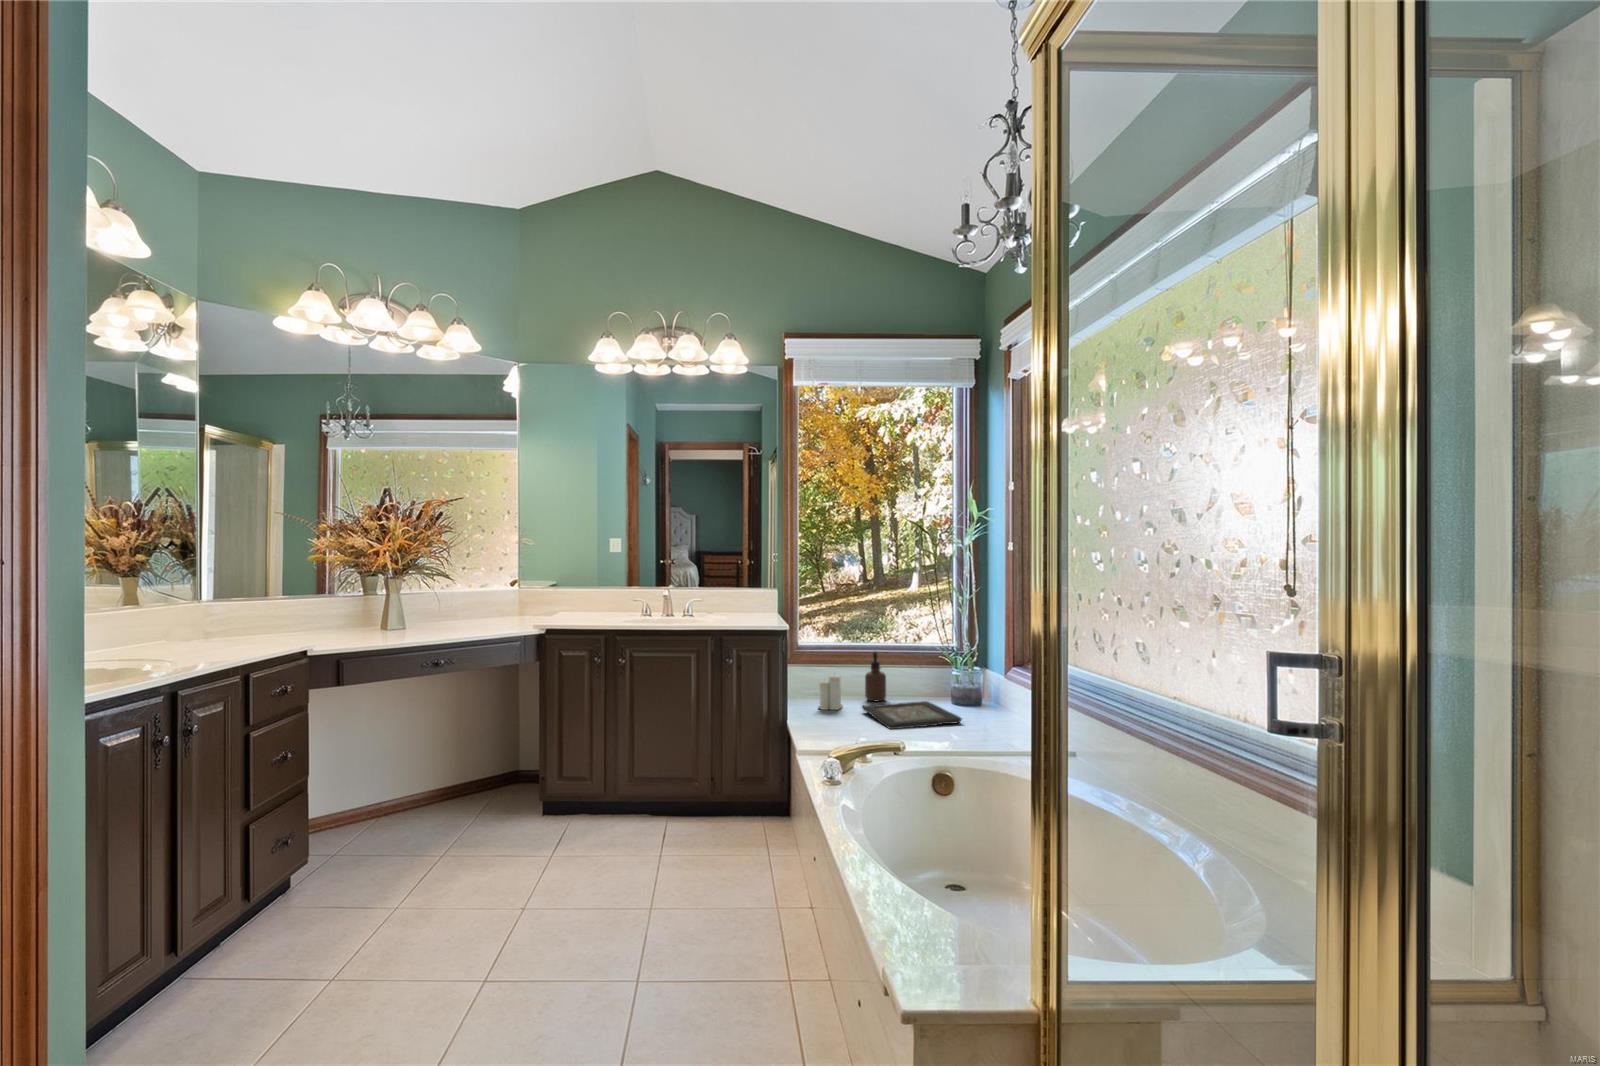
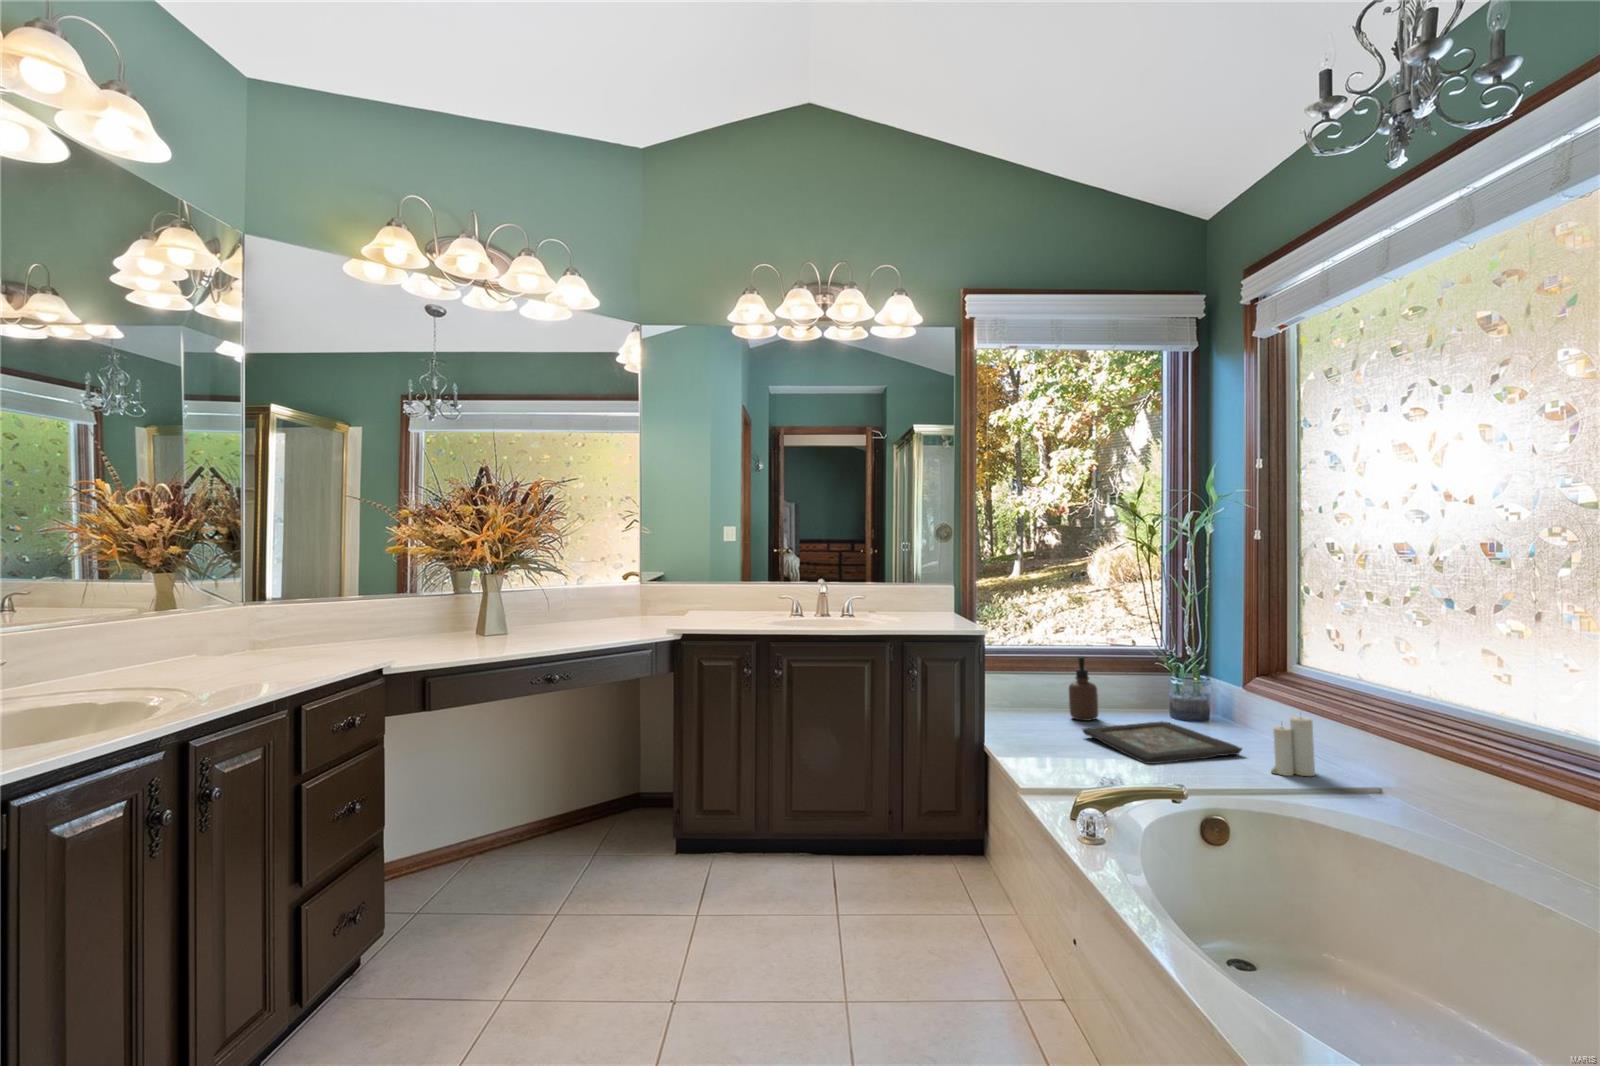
candle: present [818,675,843,710] -> present [1271,716,1315,776]

